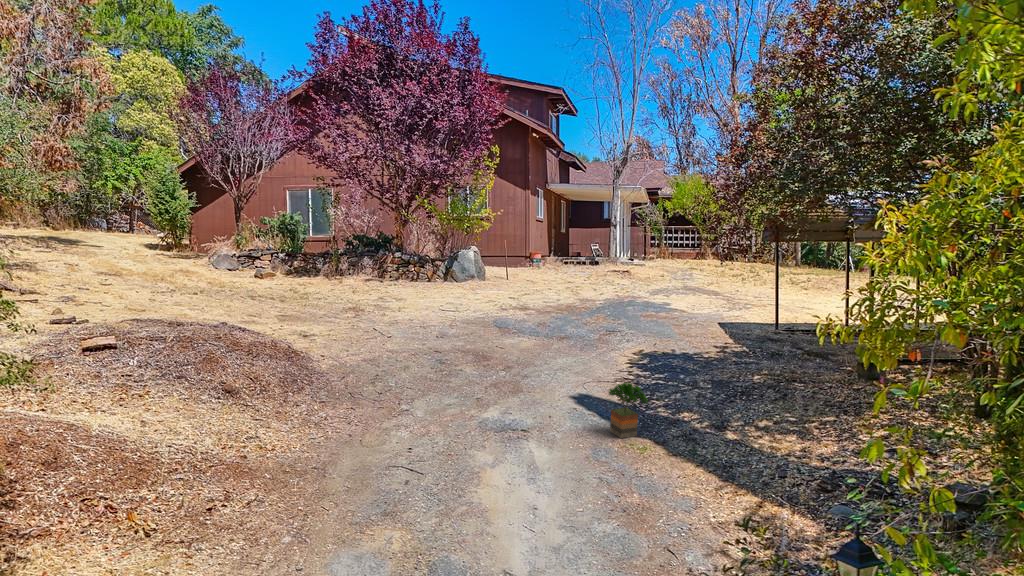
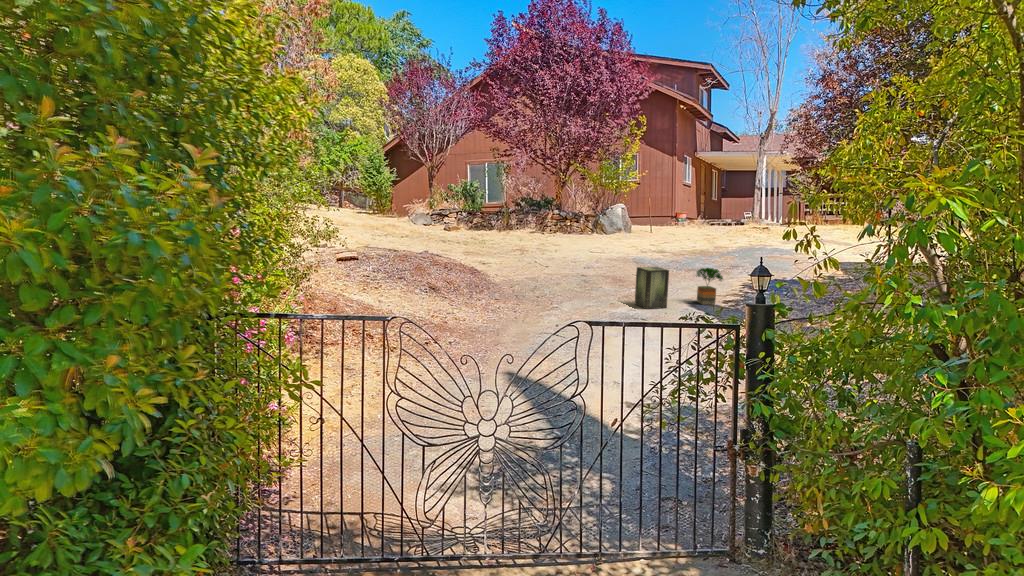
storage box: none [527,389,579,462] -> present [635,267,669,309]

